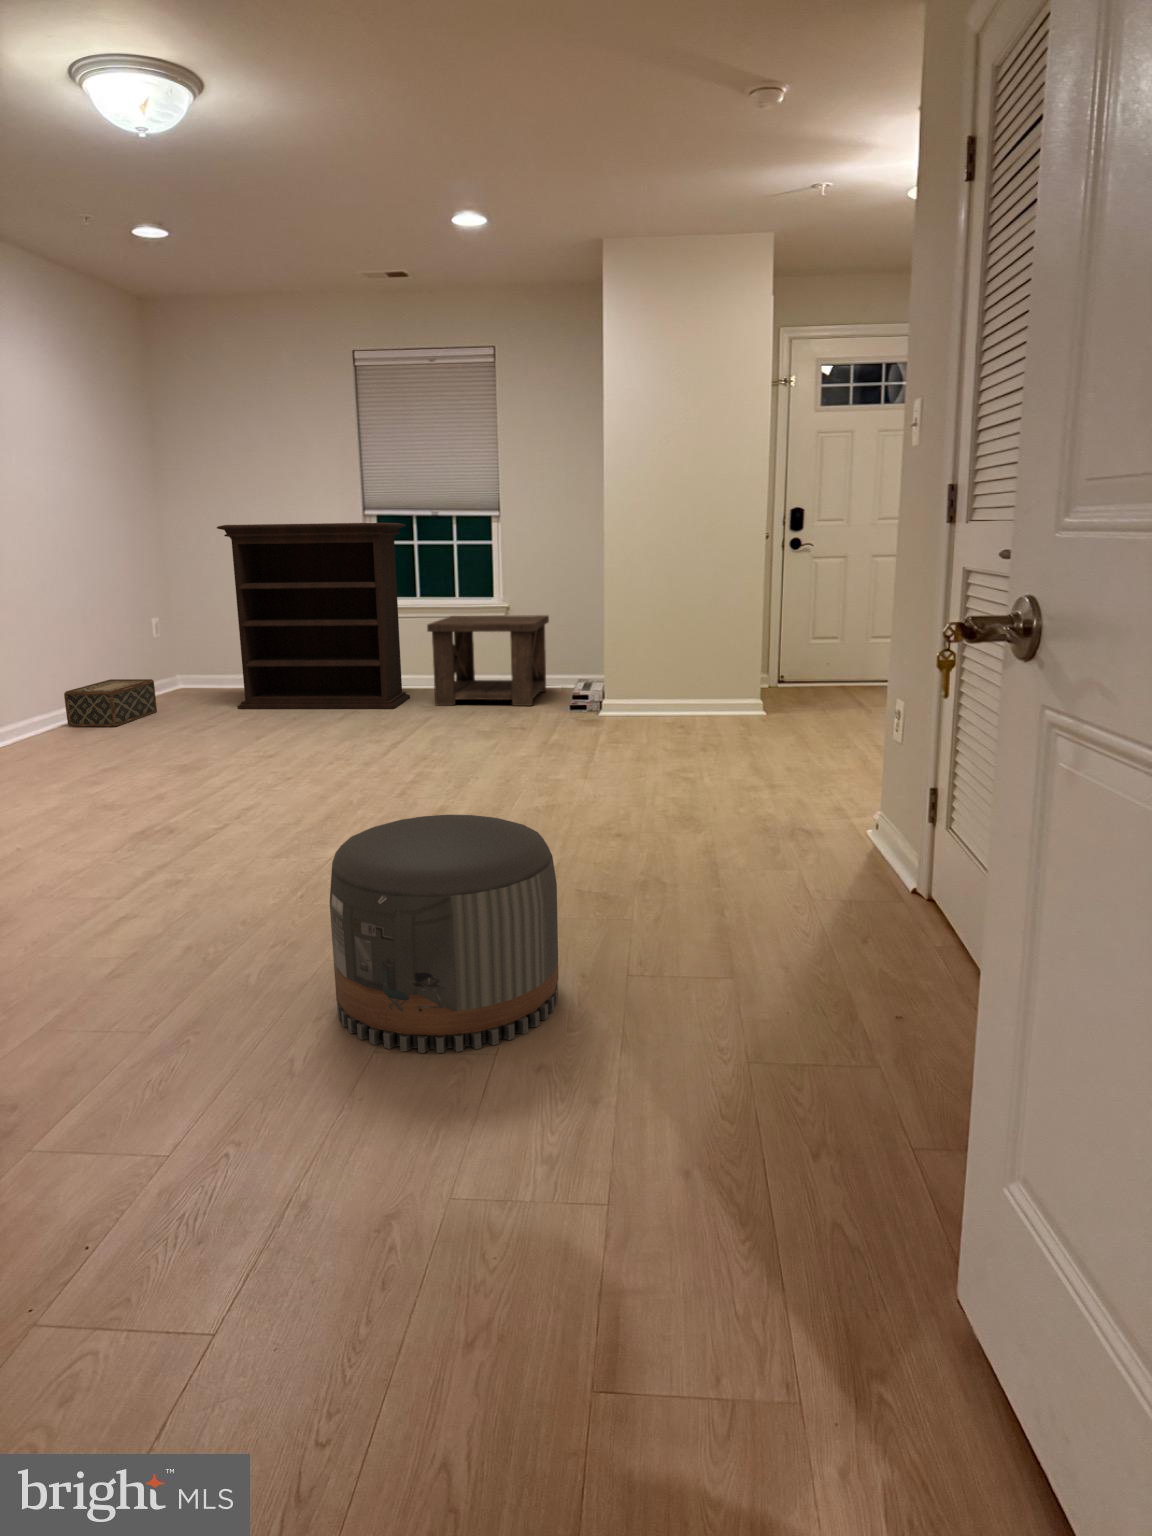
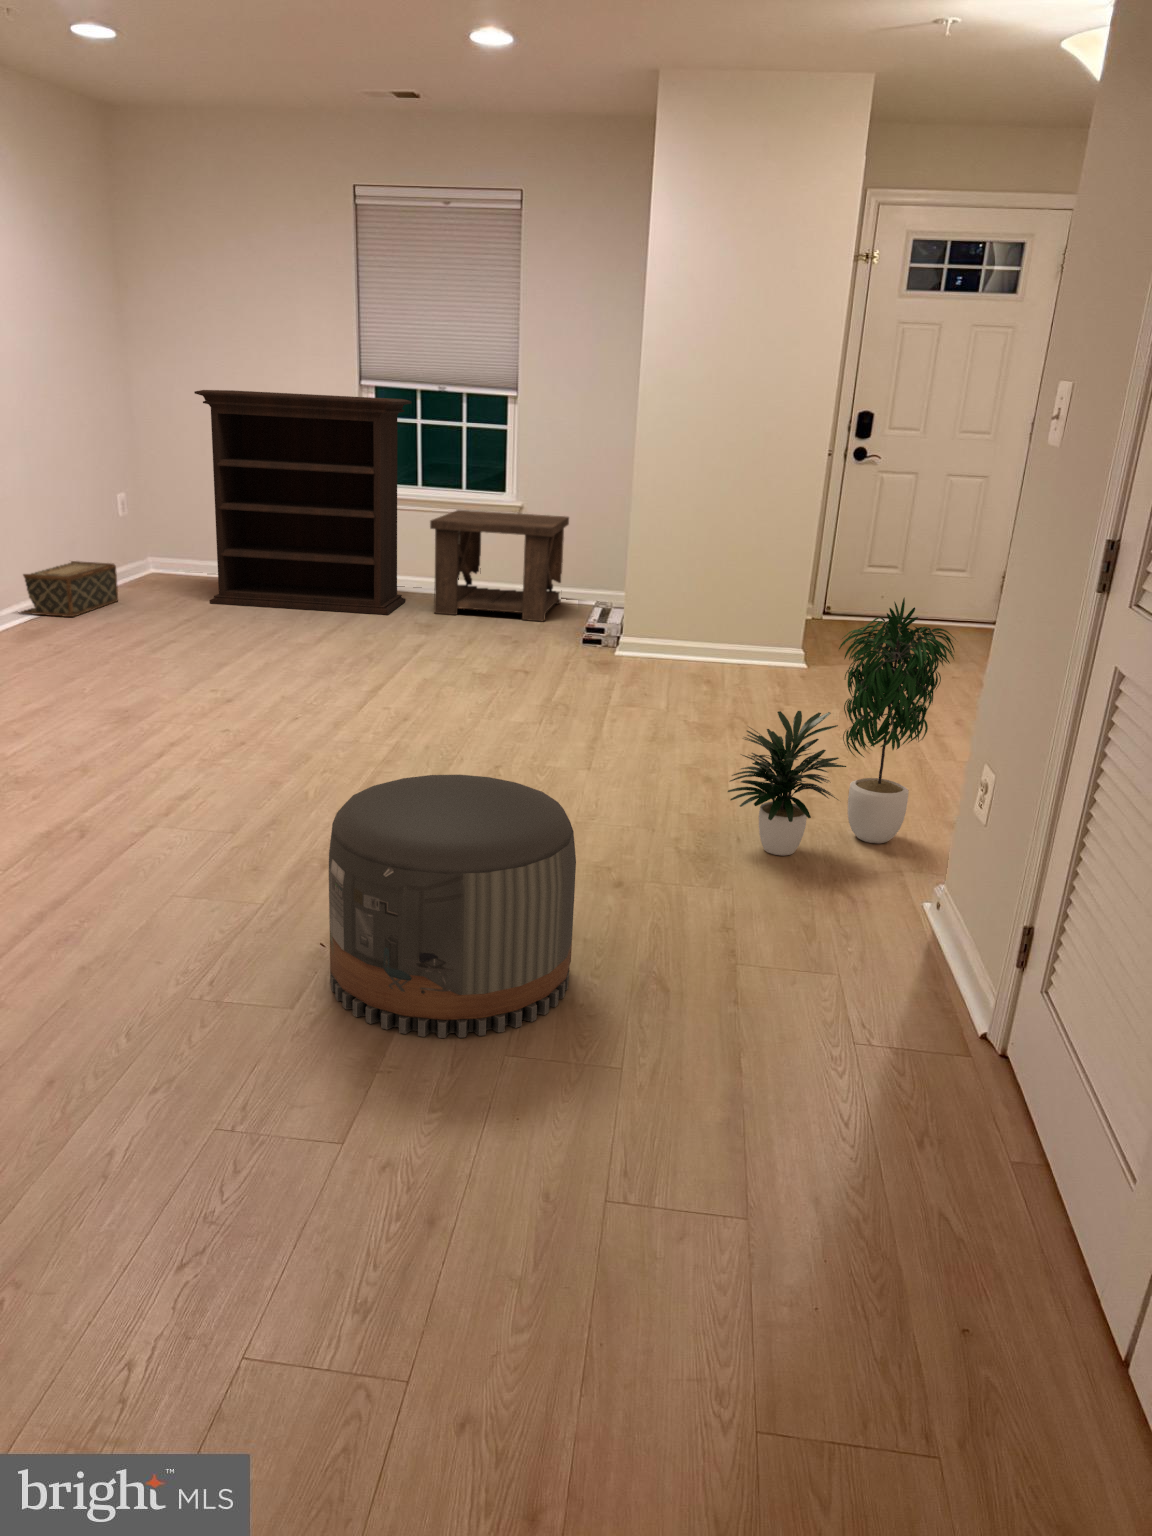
potted plant: none [696,642,891,880] -> present [728,598,956,856]

